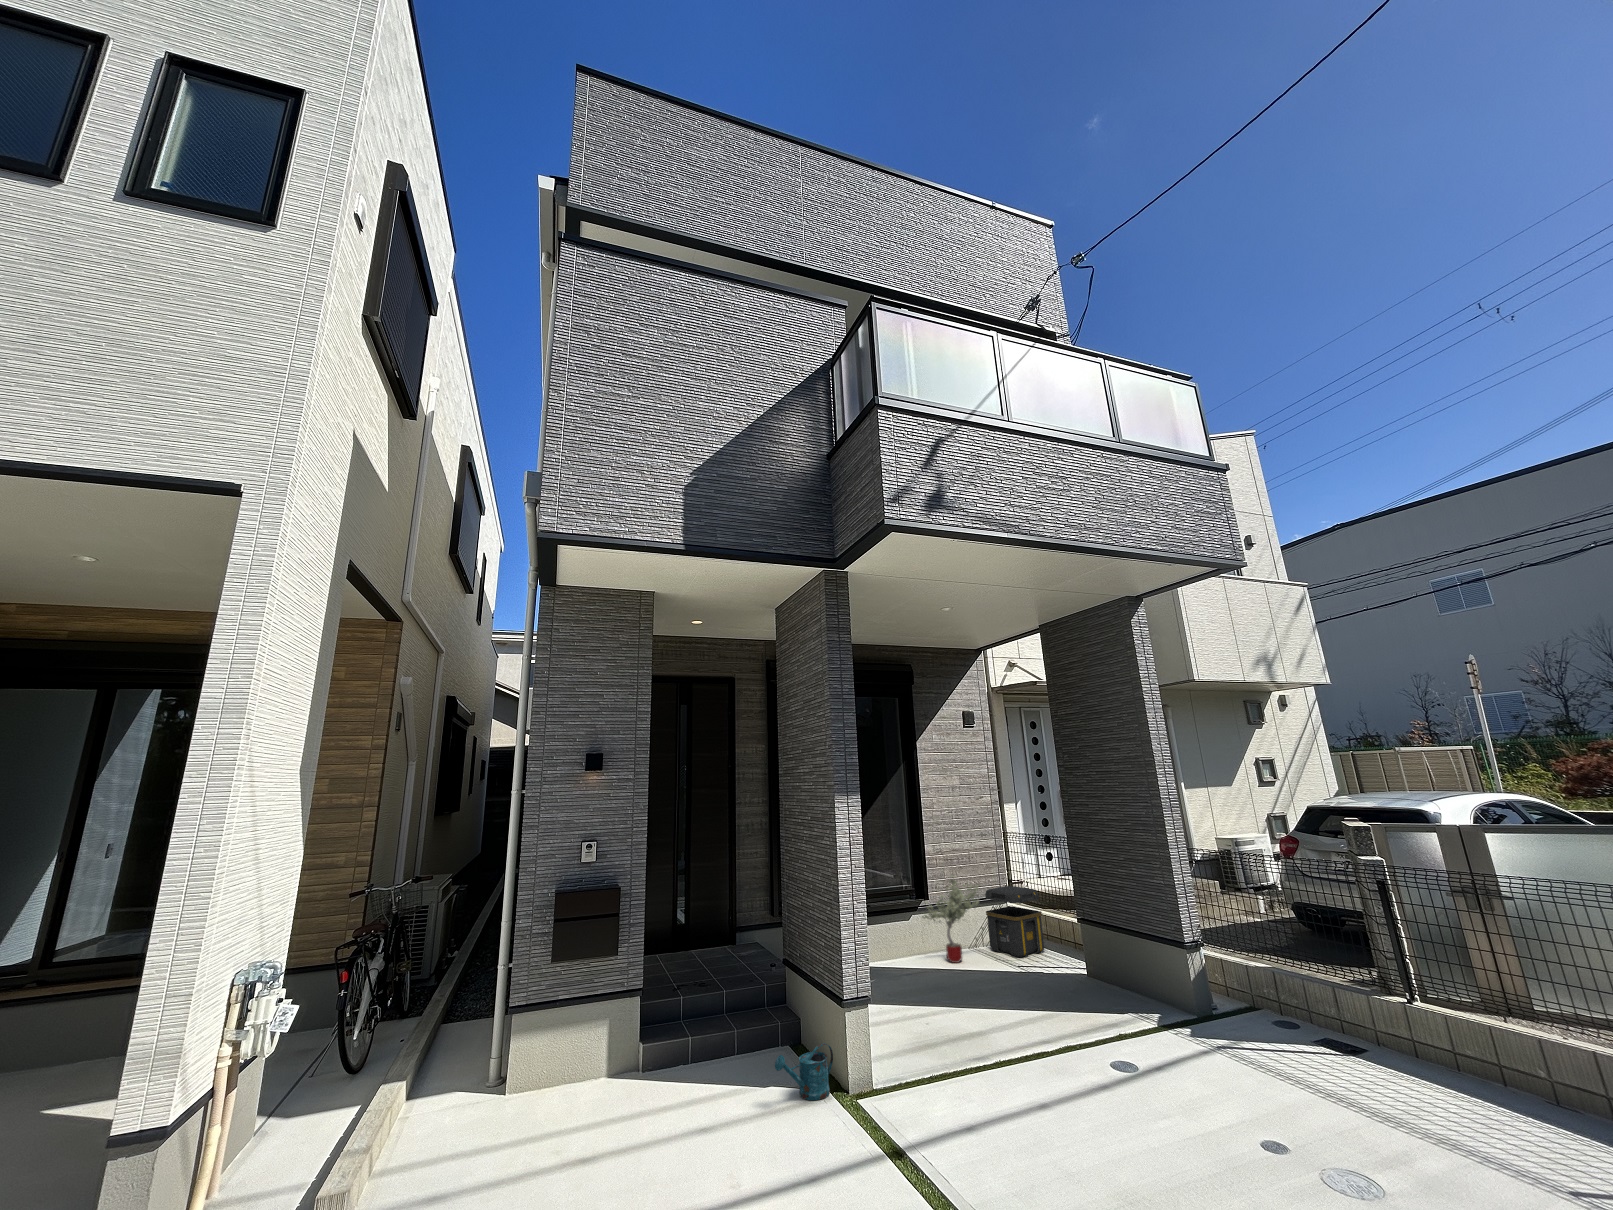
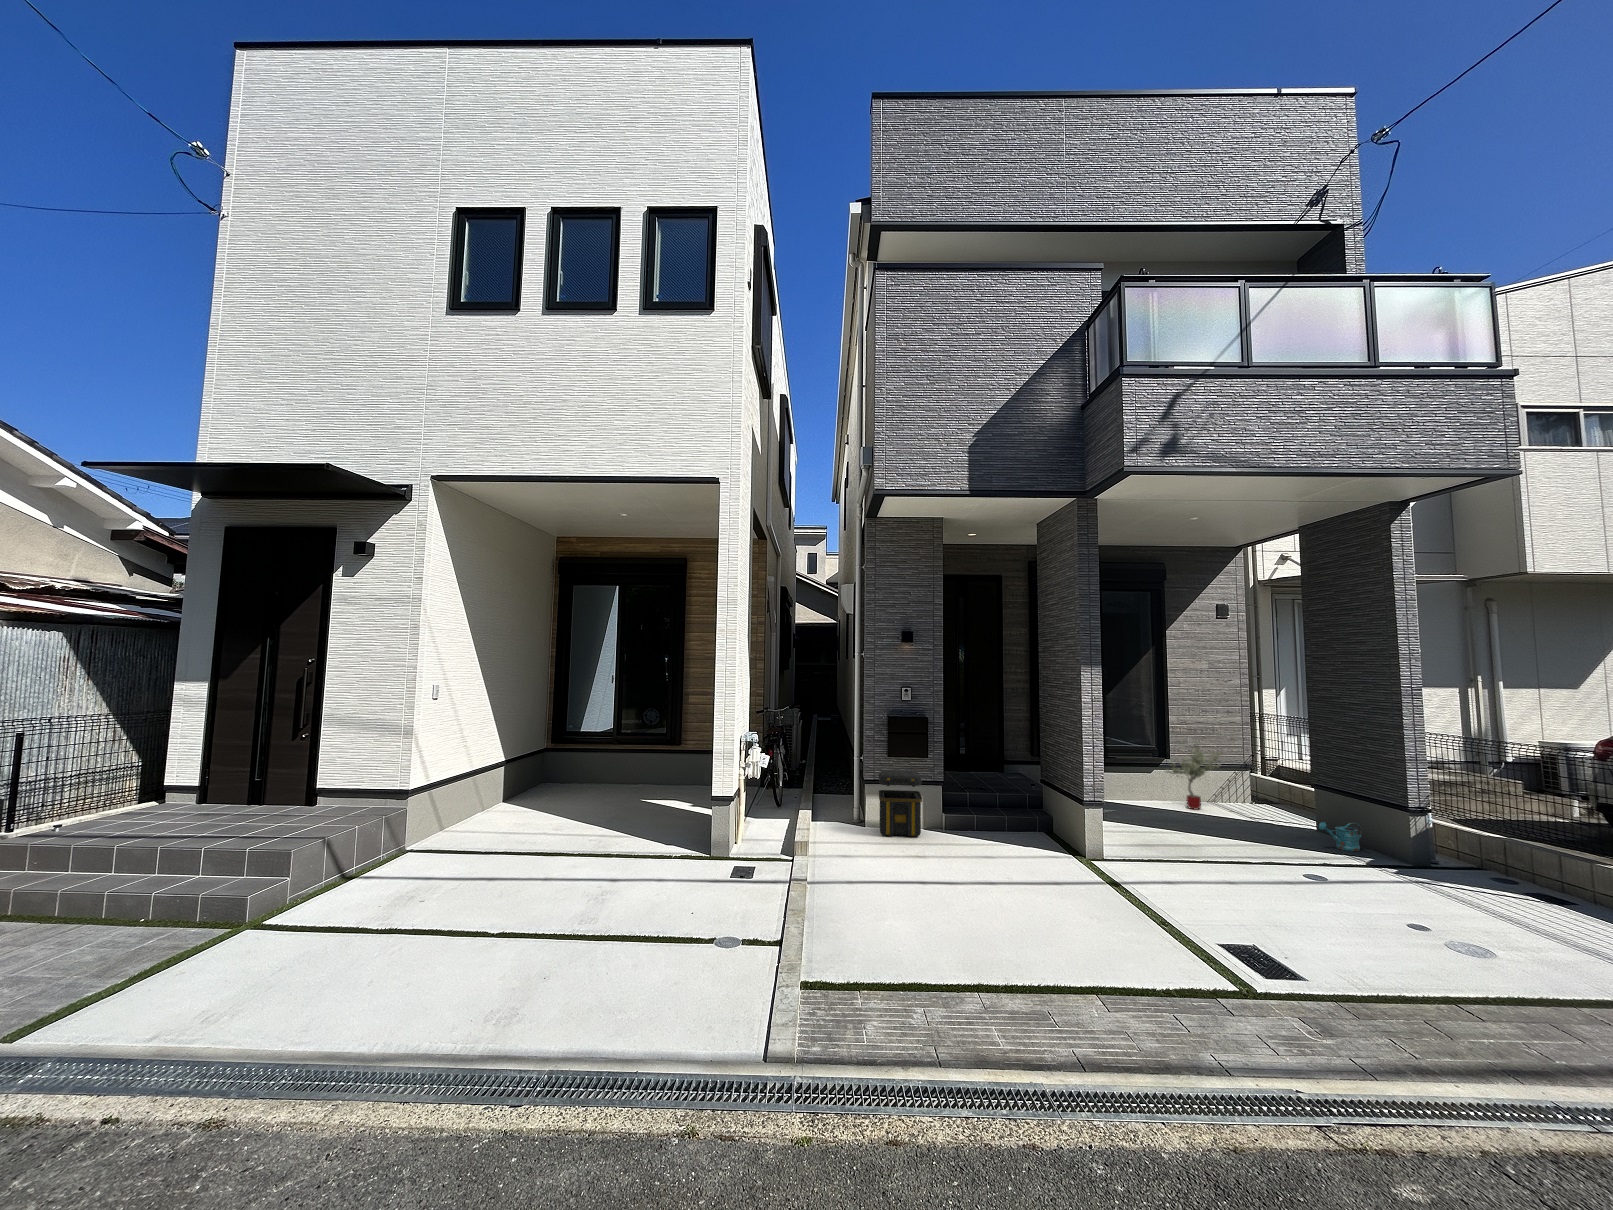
toolbox: present [985,886,1044,957] -> present [879,770,922,837]
watering can: present [775,1043,833,1100] -> present [1319,822,1362,851]

